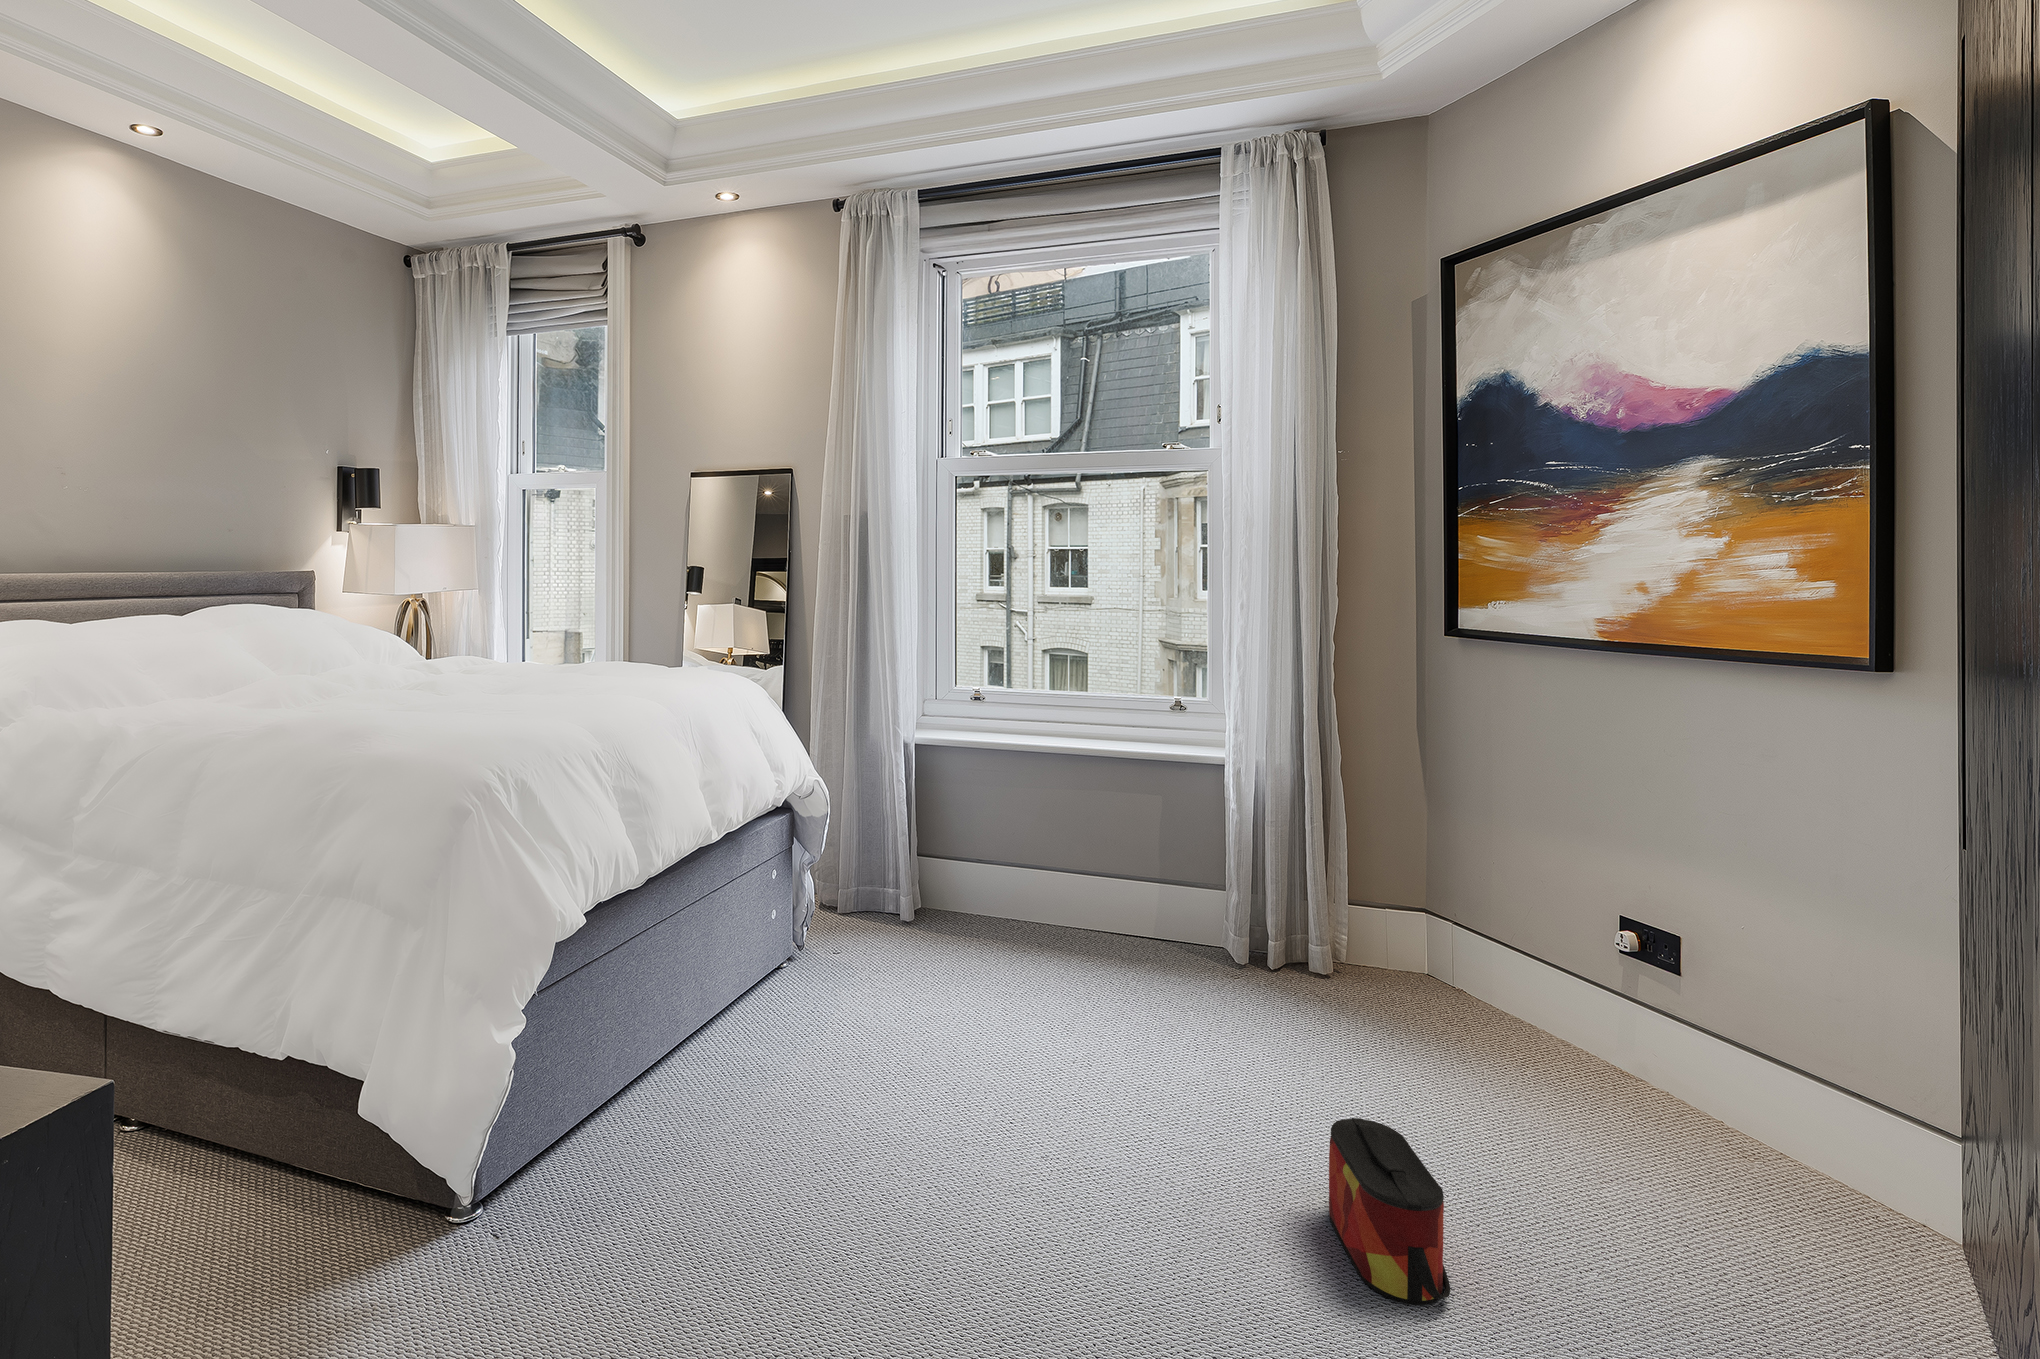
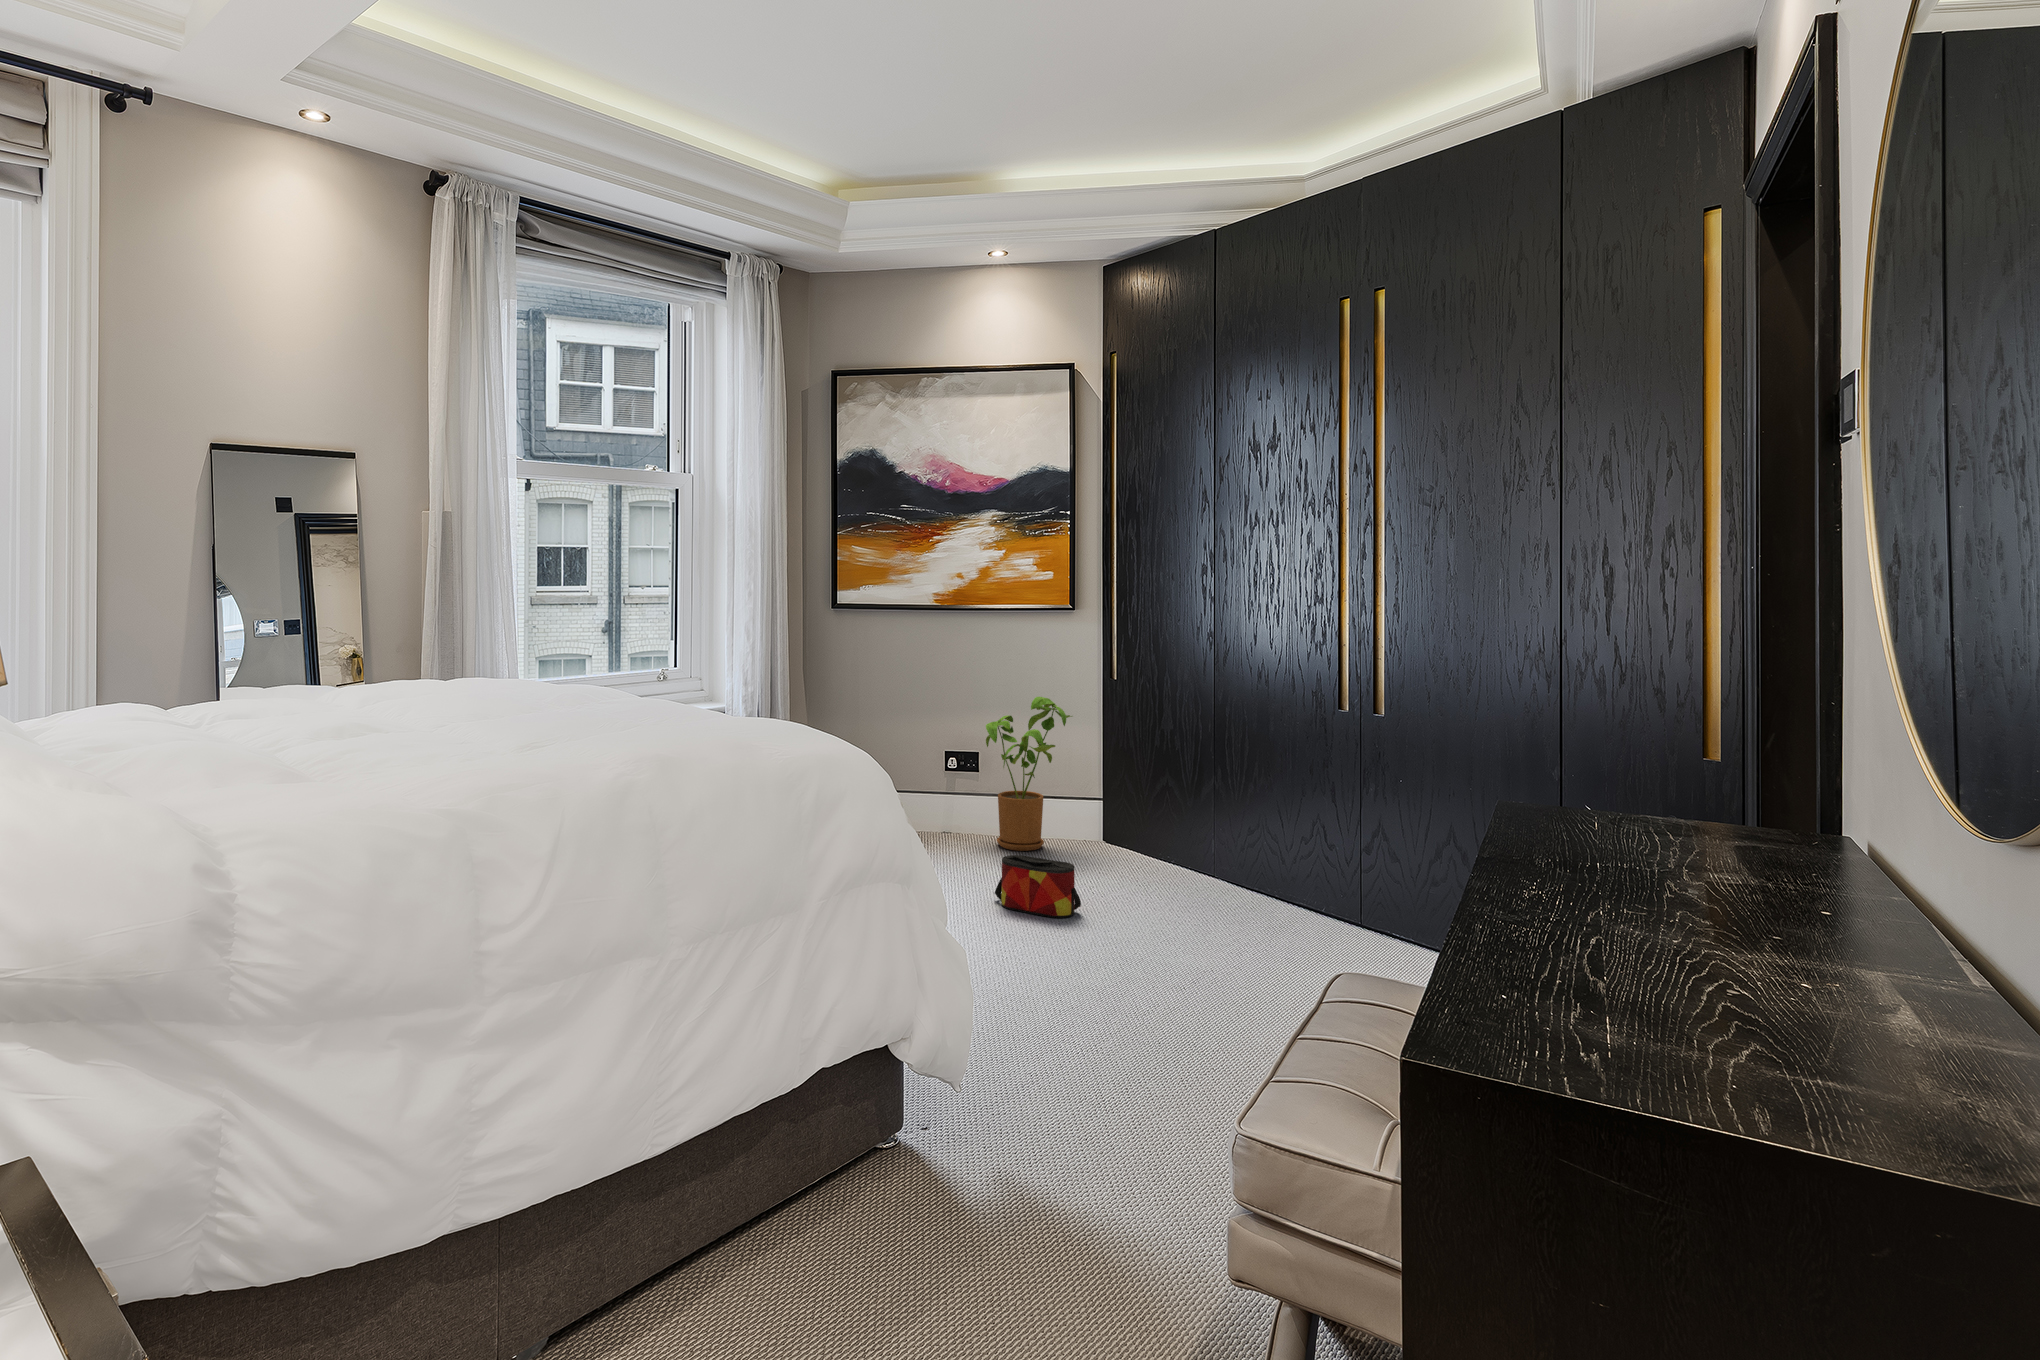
house plant: none [1623,846,1866,1169] -> present [986,697,1072,851]

